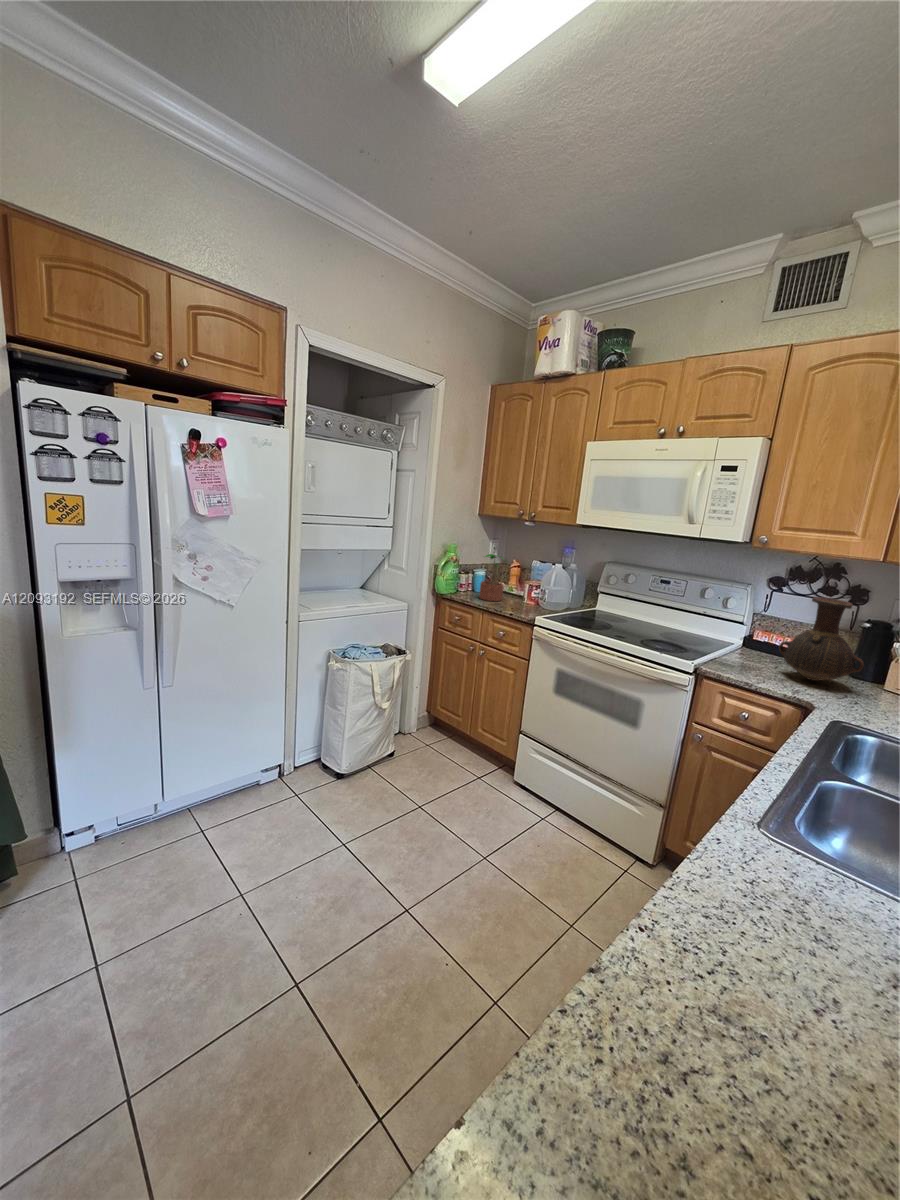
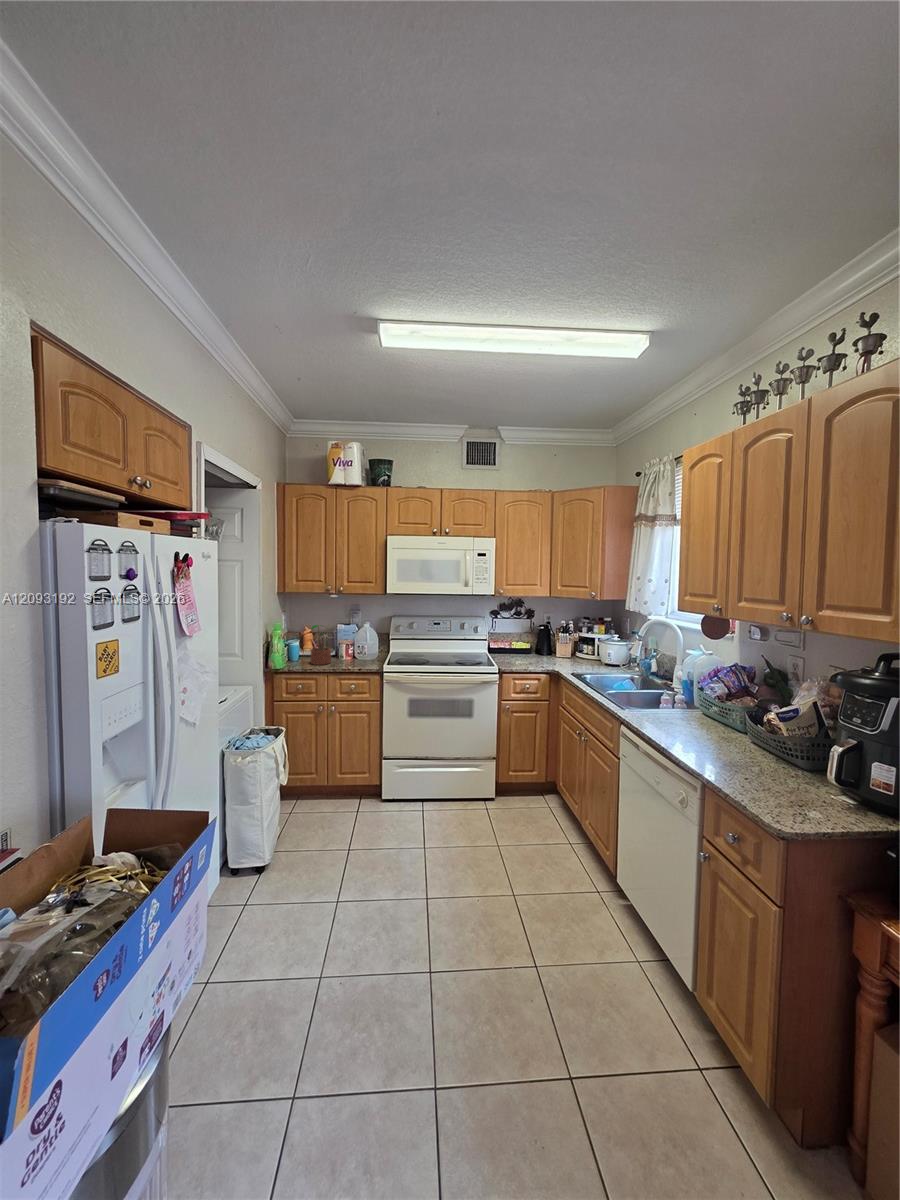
vase: present [779,597,864,681] -> none [519,618,554,661]

